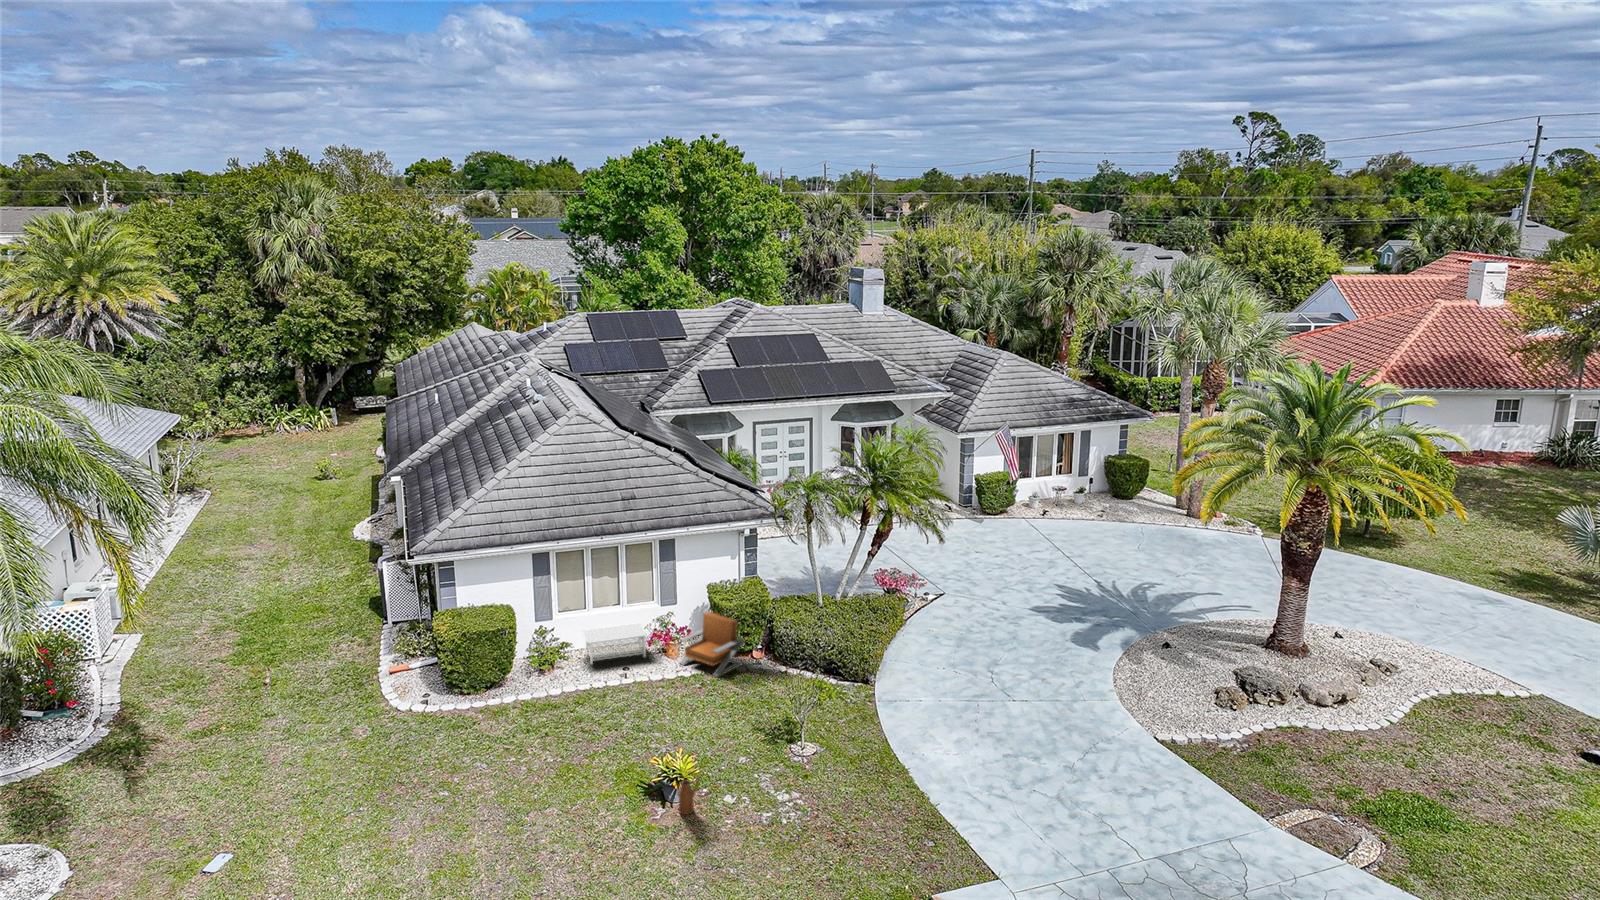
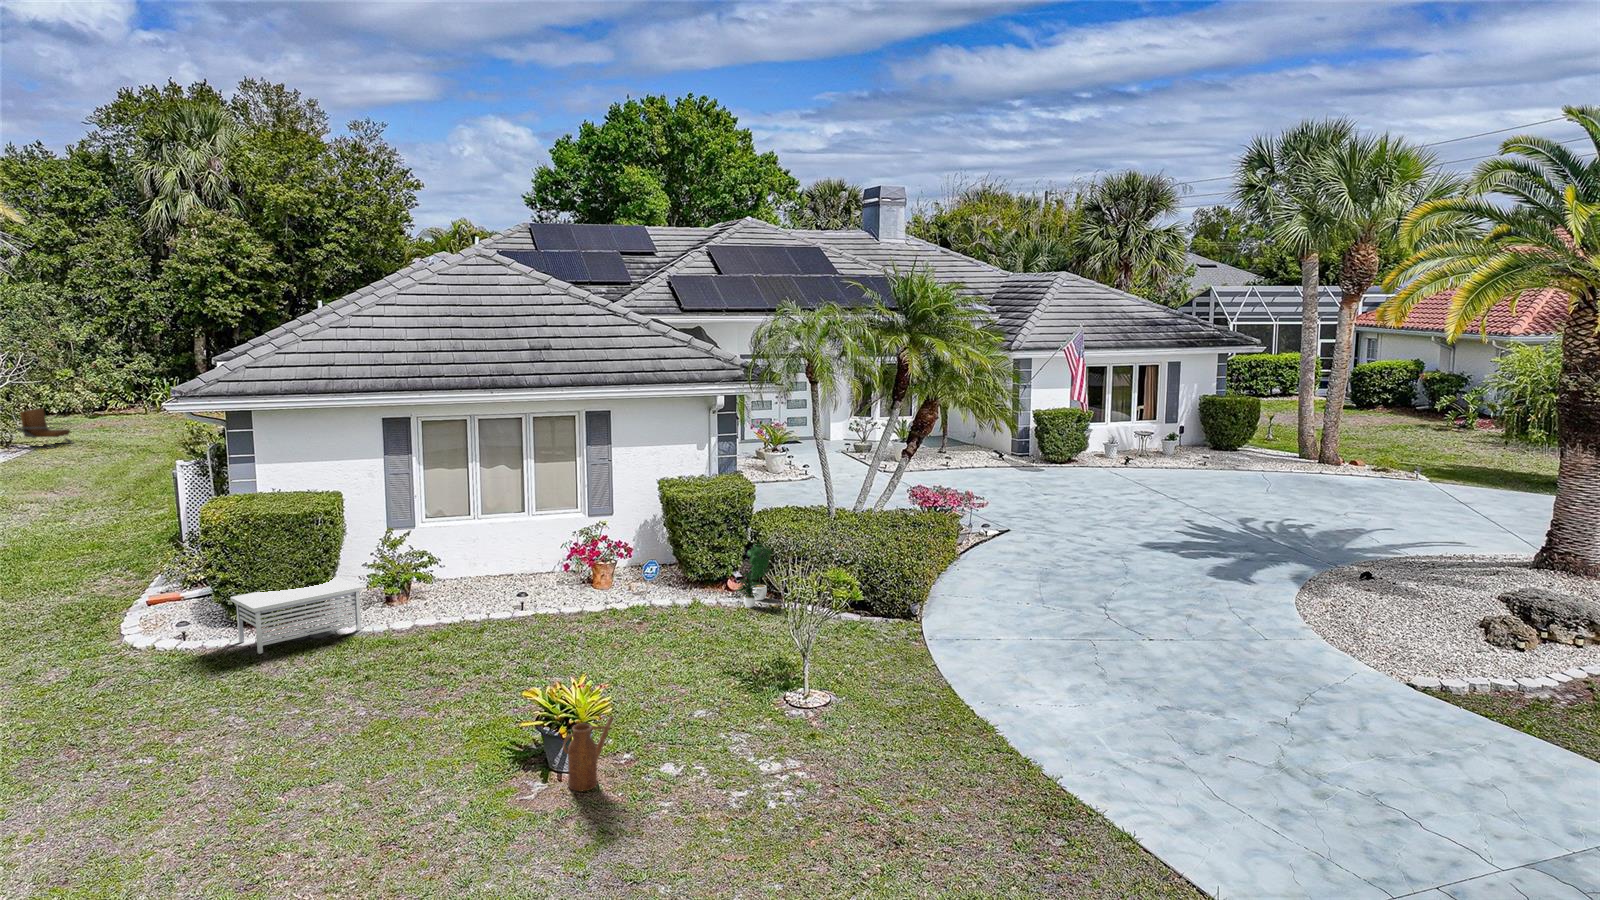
lounge chair: present [680,612,745,677] -> present [16,408,73,449]
storage bench: present [583,623,646,664] -> present [230,577,362,654]
potted plant: none [758,631,781,674] -> present [737,544,772,608]

